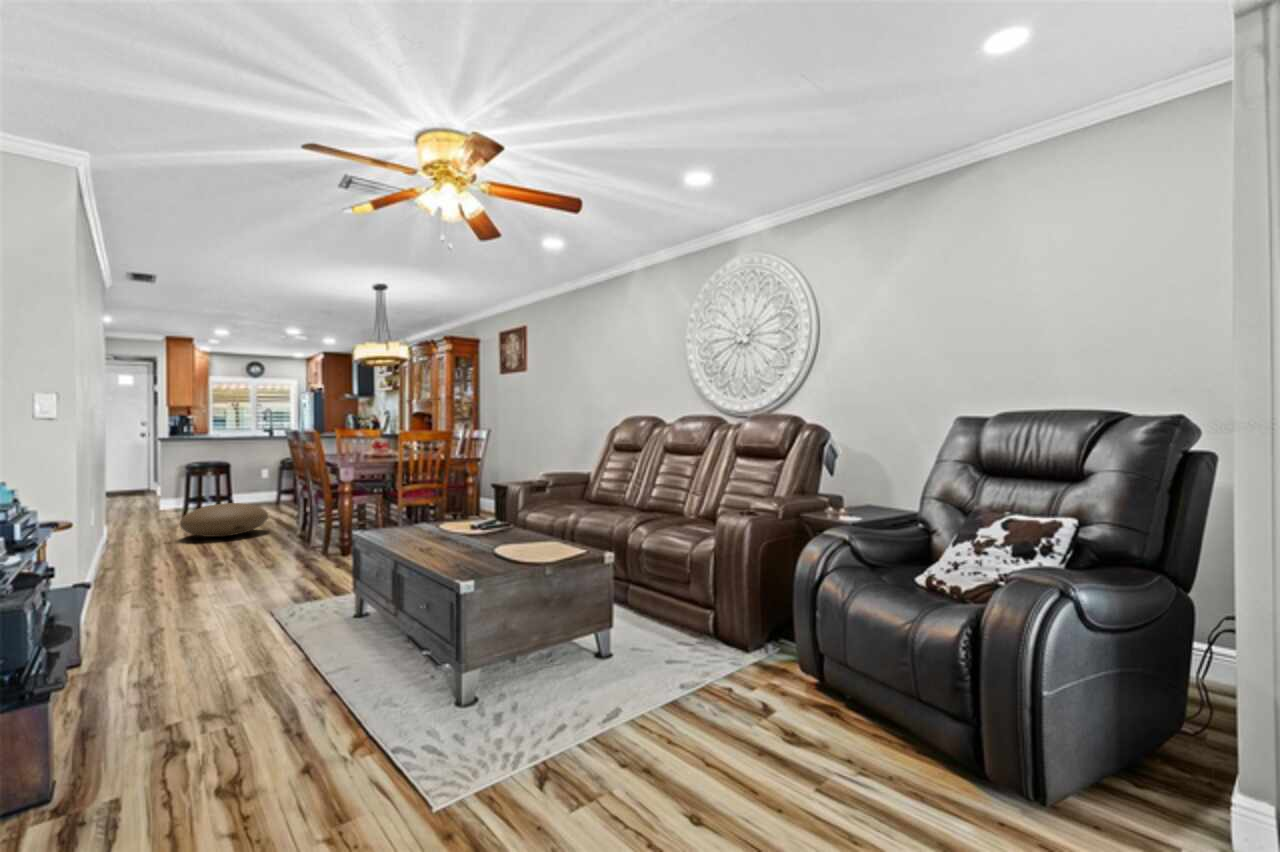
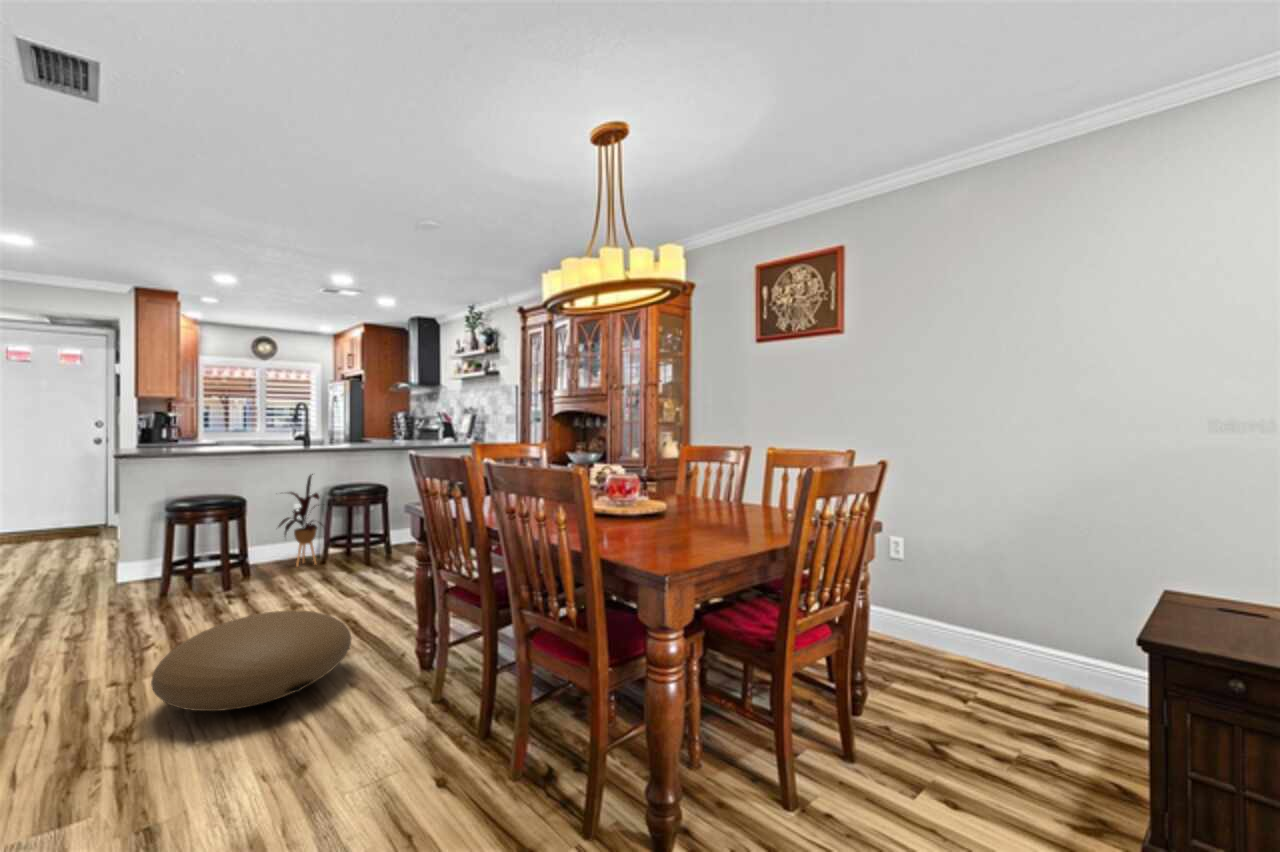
house plant: none [248,450,280,506] -> present [278,474,322,566]

